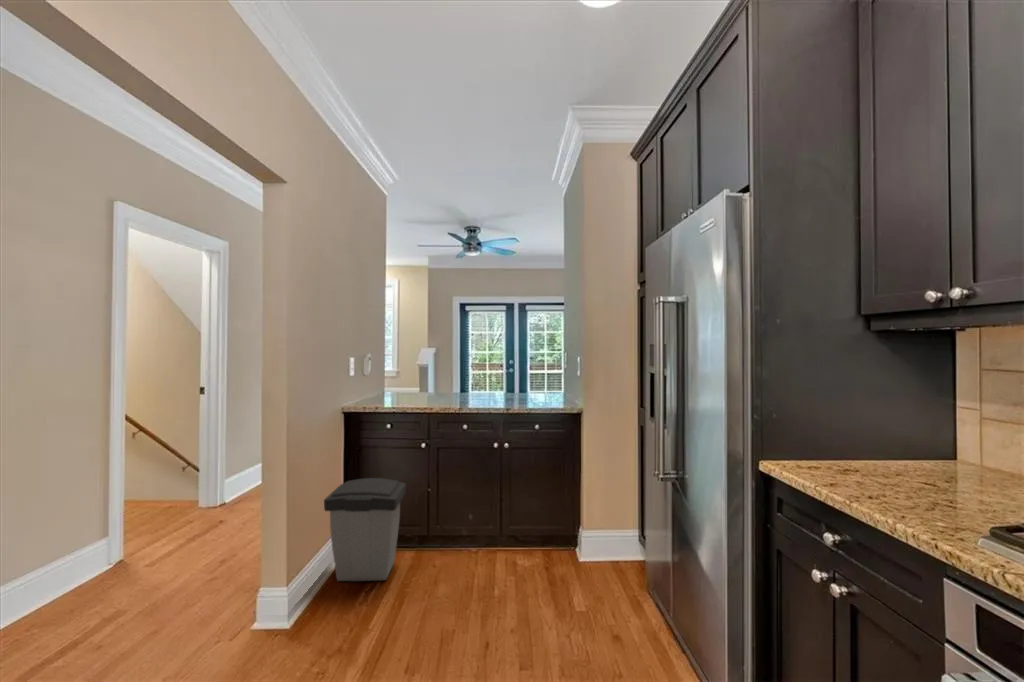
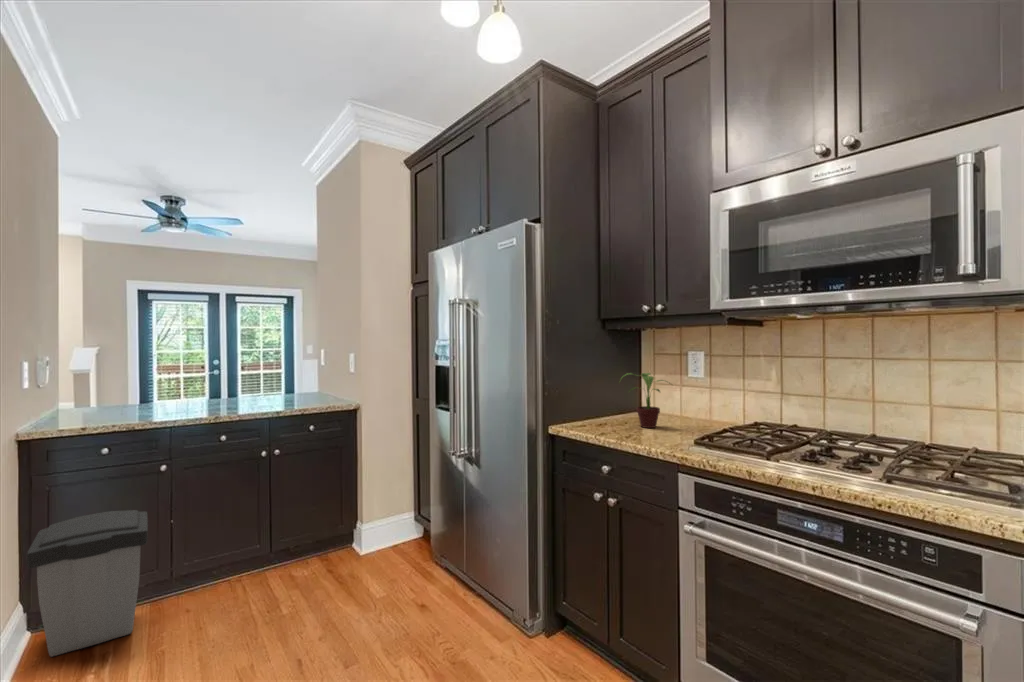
potted plant: none [874,399,987,490] -> present [621,373,664,428]

